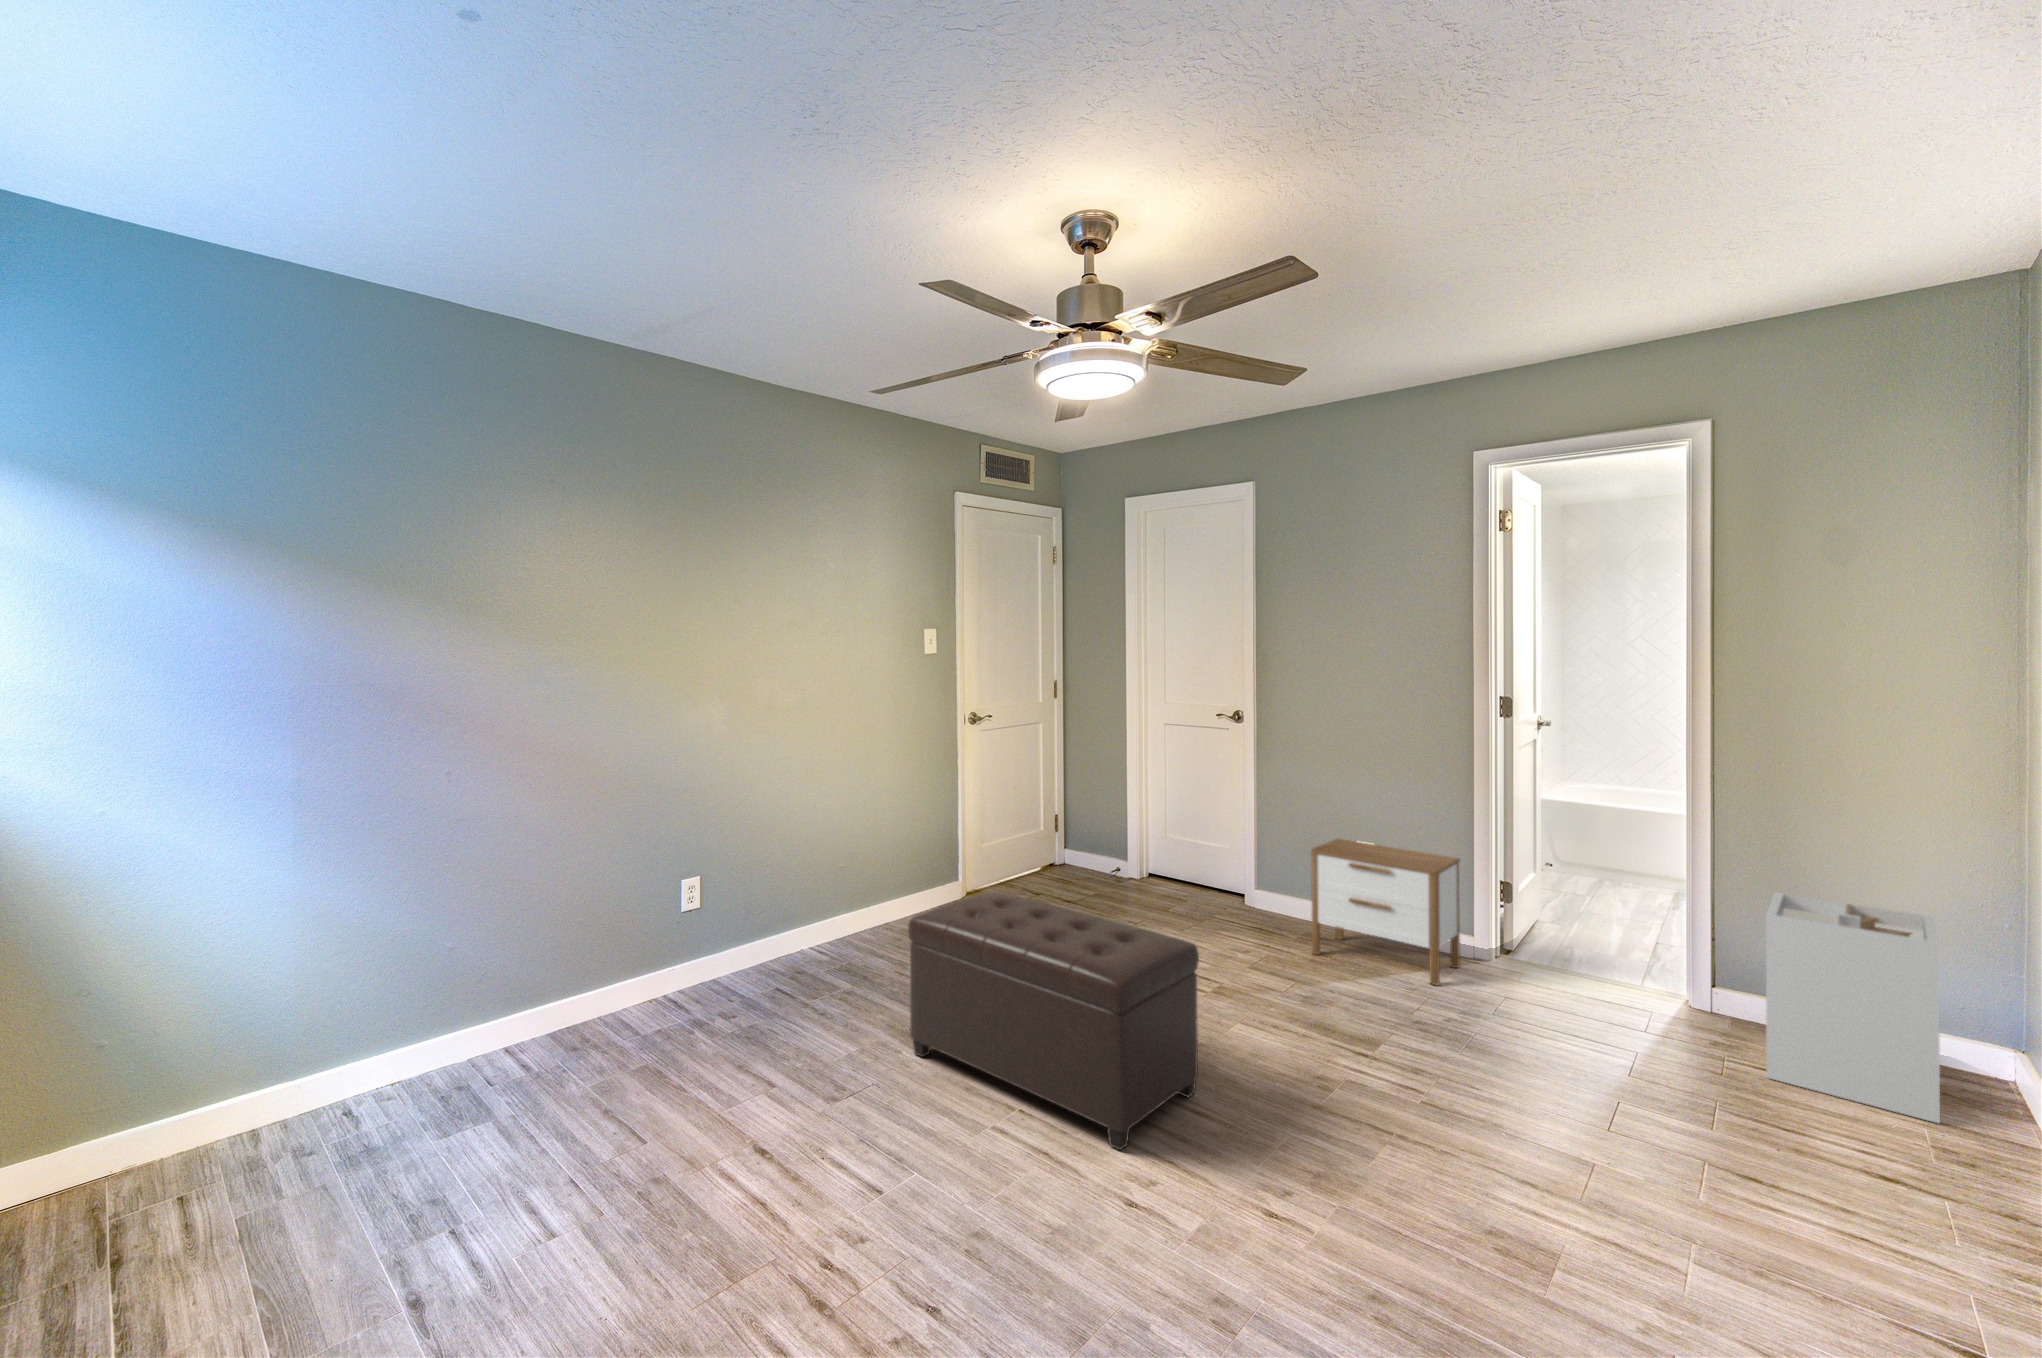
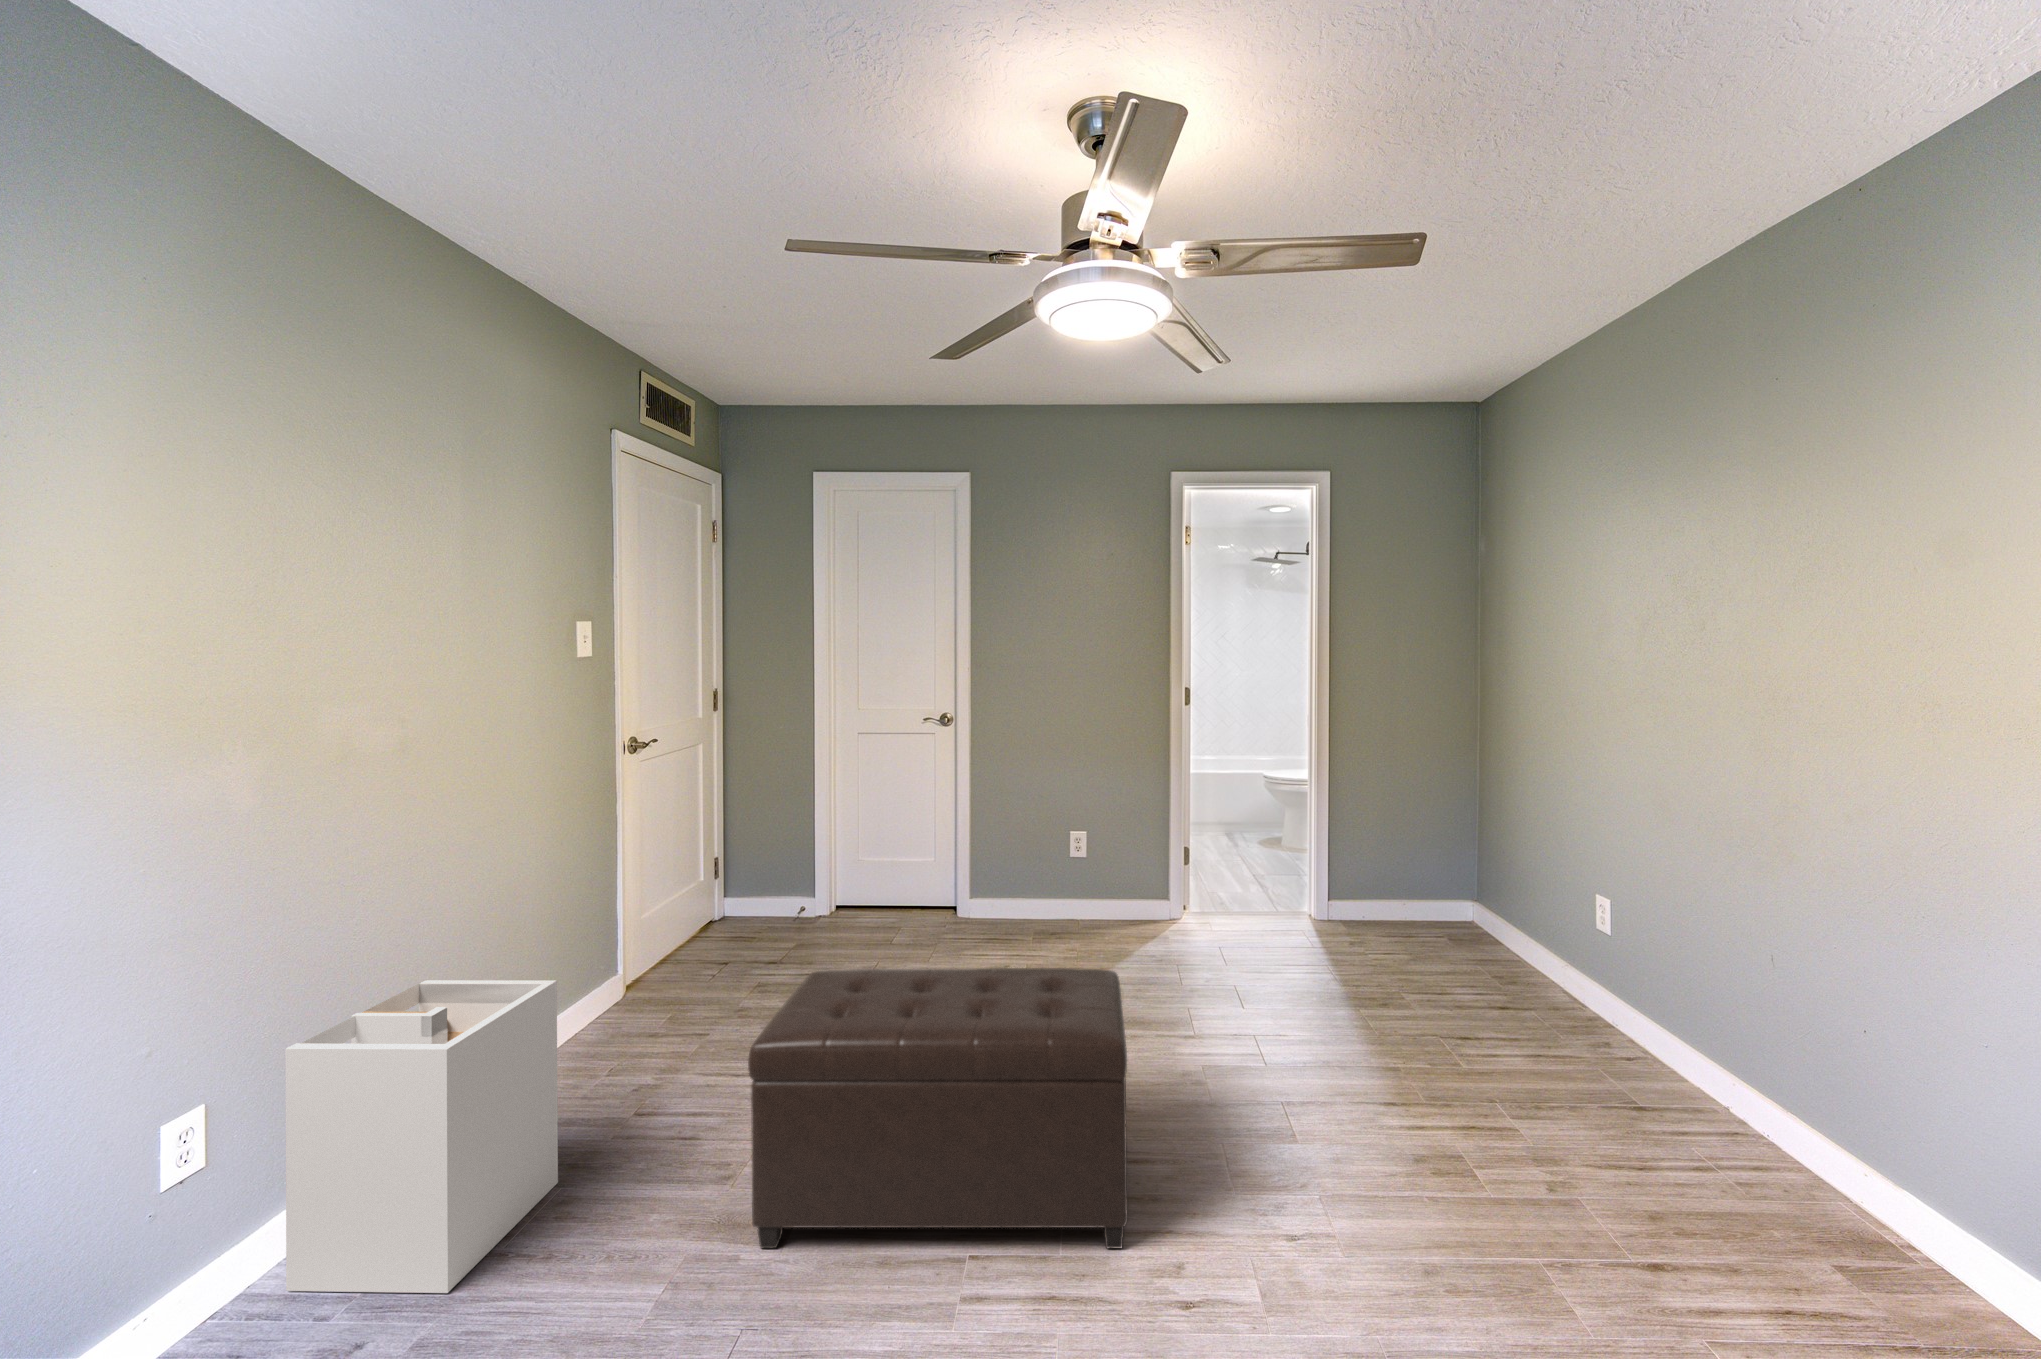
nightstand: present [1311,839,1460,985] -> none [1057,831,1175,950]
laundry hamper: present [1766,892,1940,1124] -> present [286,980,558,1293]

